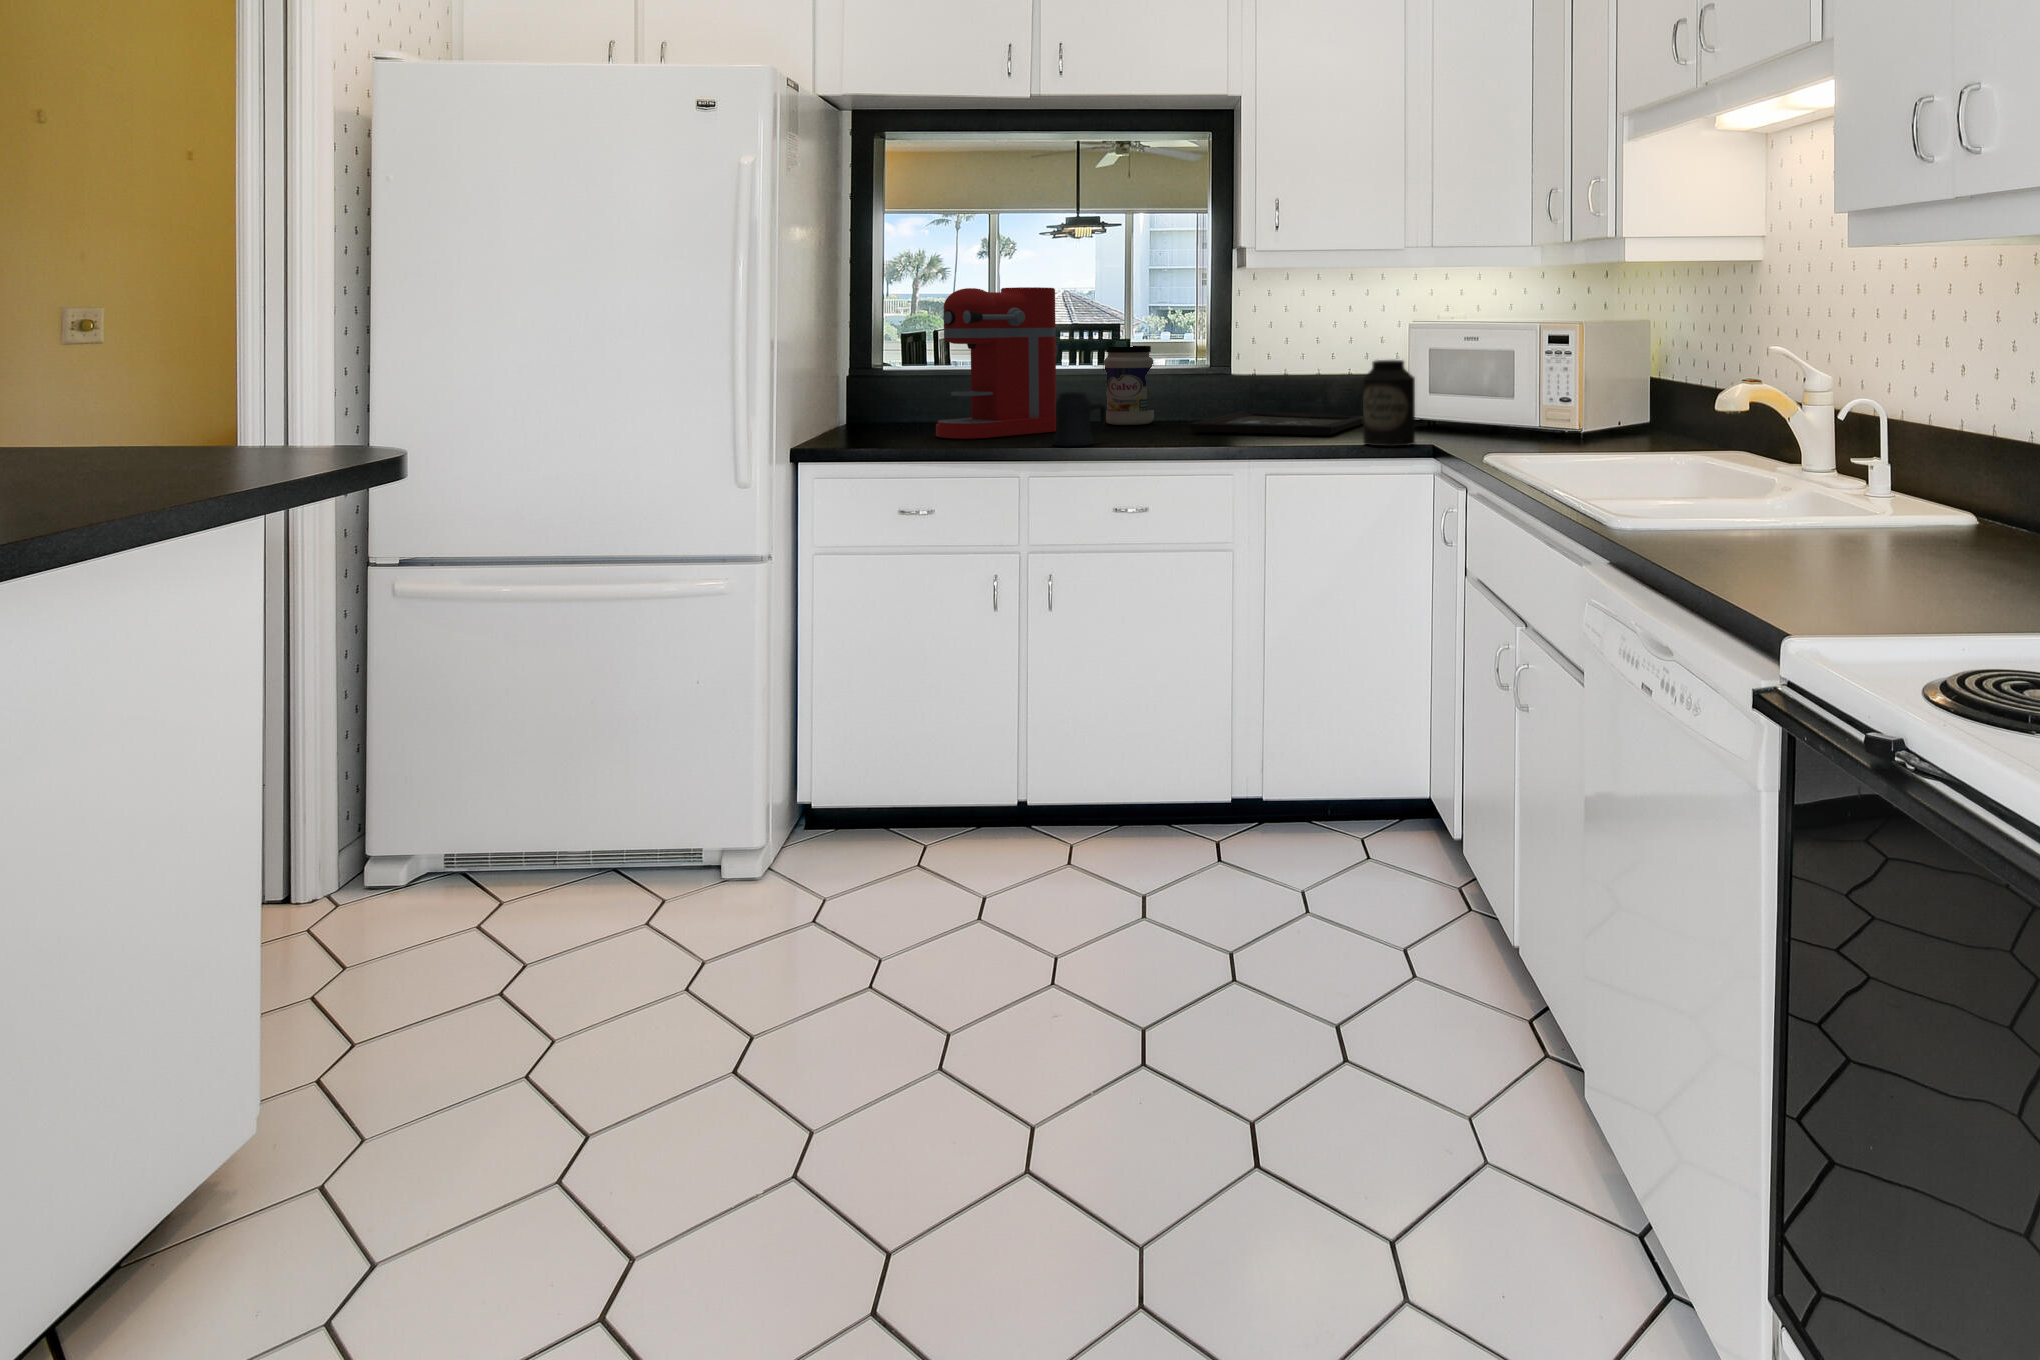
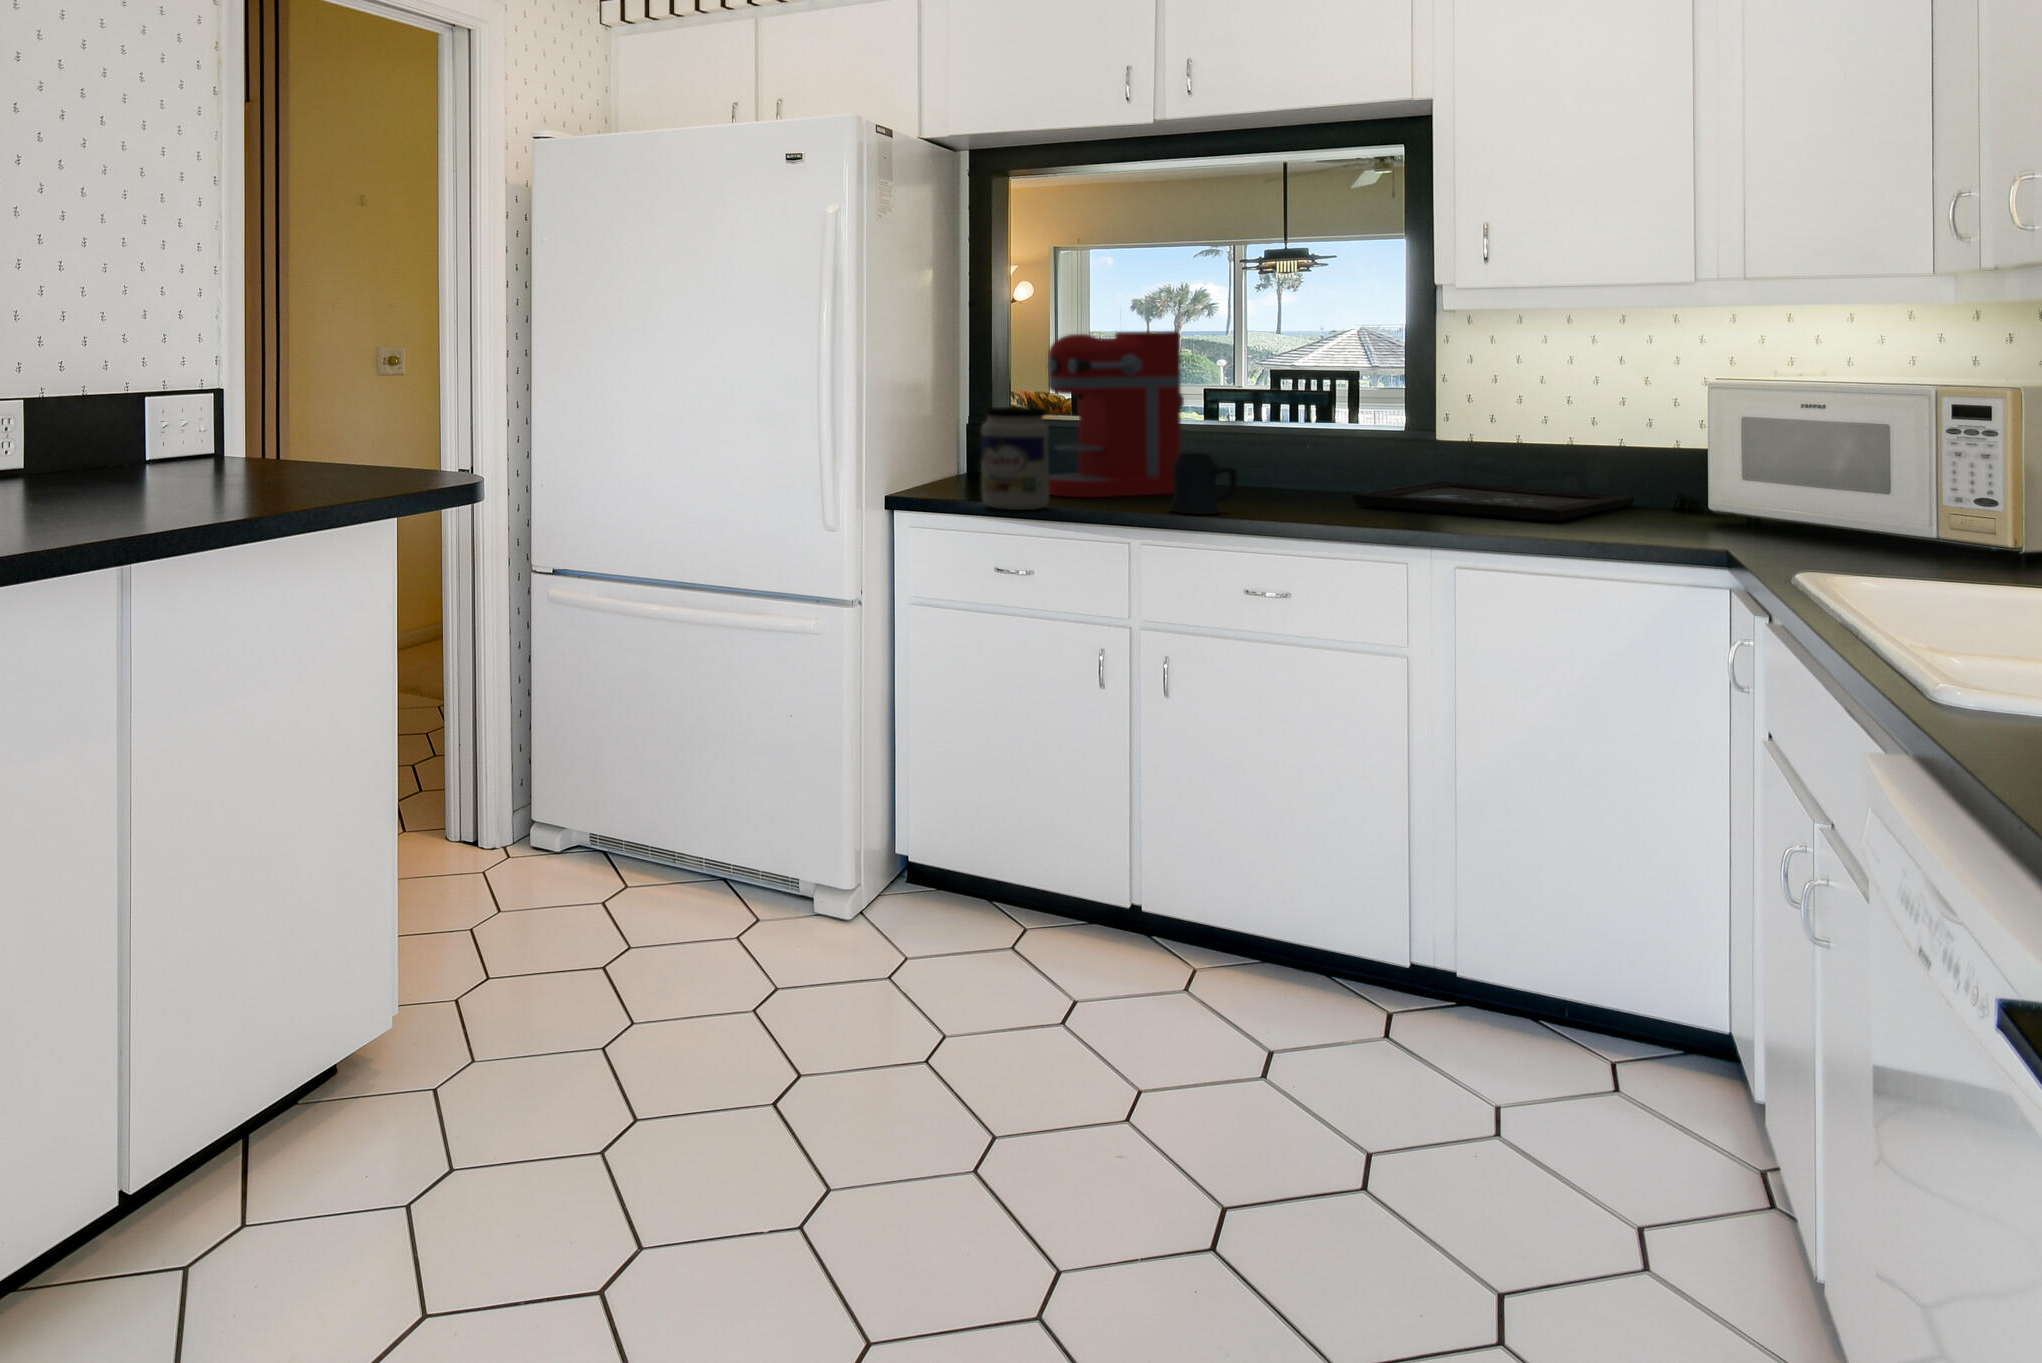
jar: present [1103,346,1154,425] -> present [981,407,1049,510]
canister: present [1363,360,1415,447] -> none [1605,428,1693,544]

